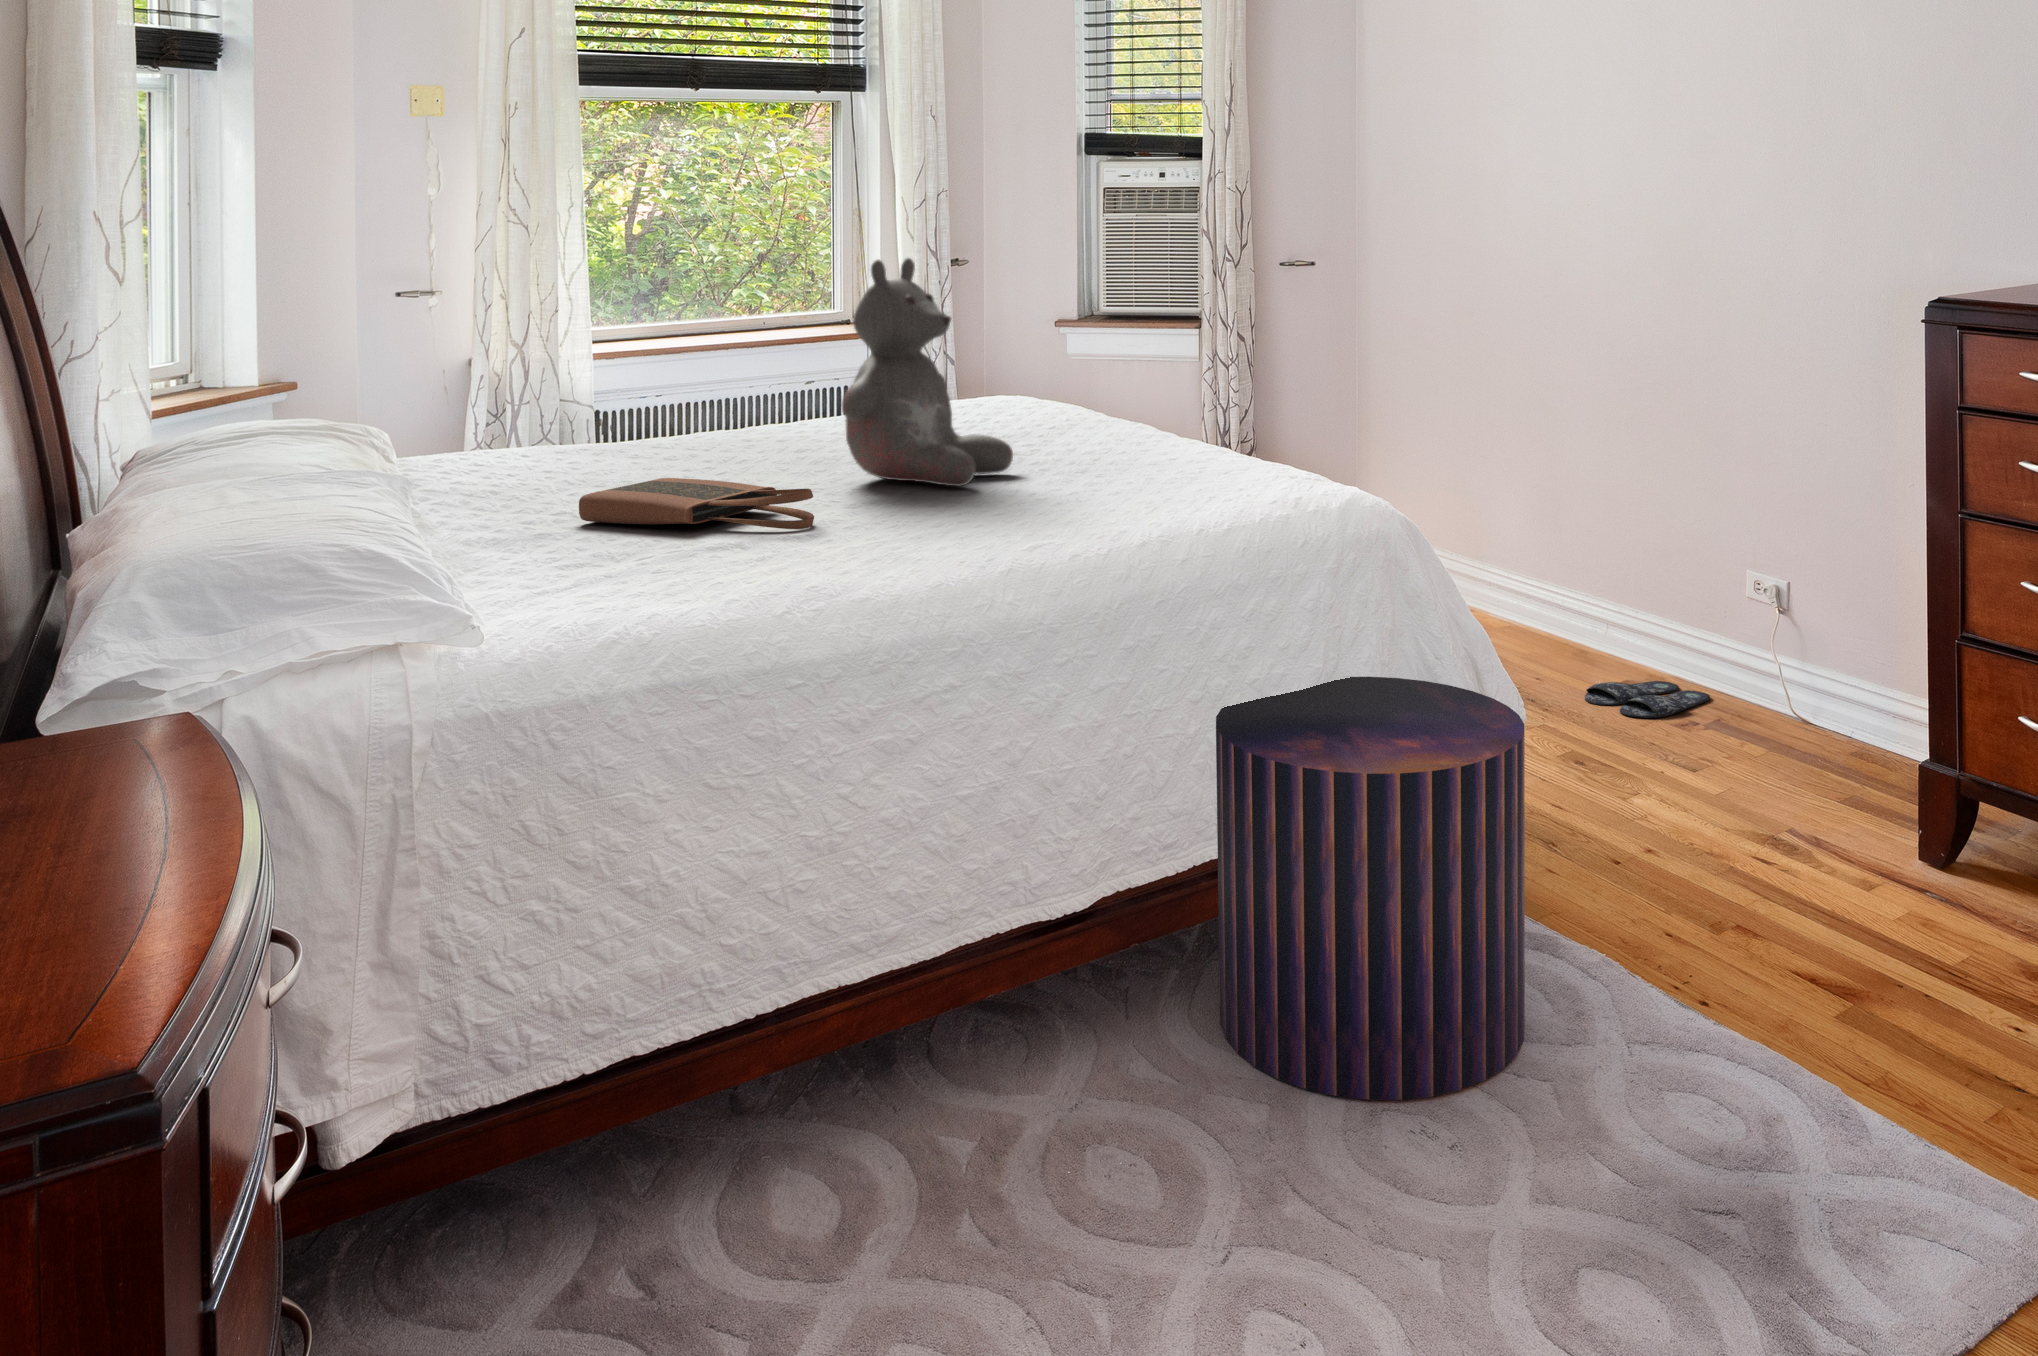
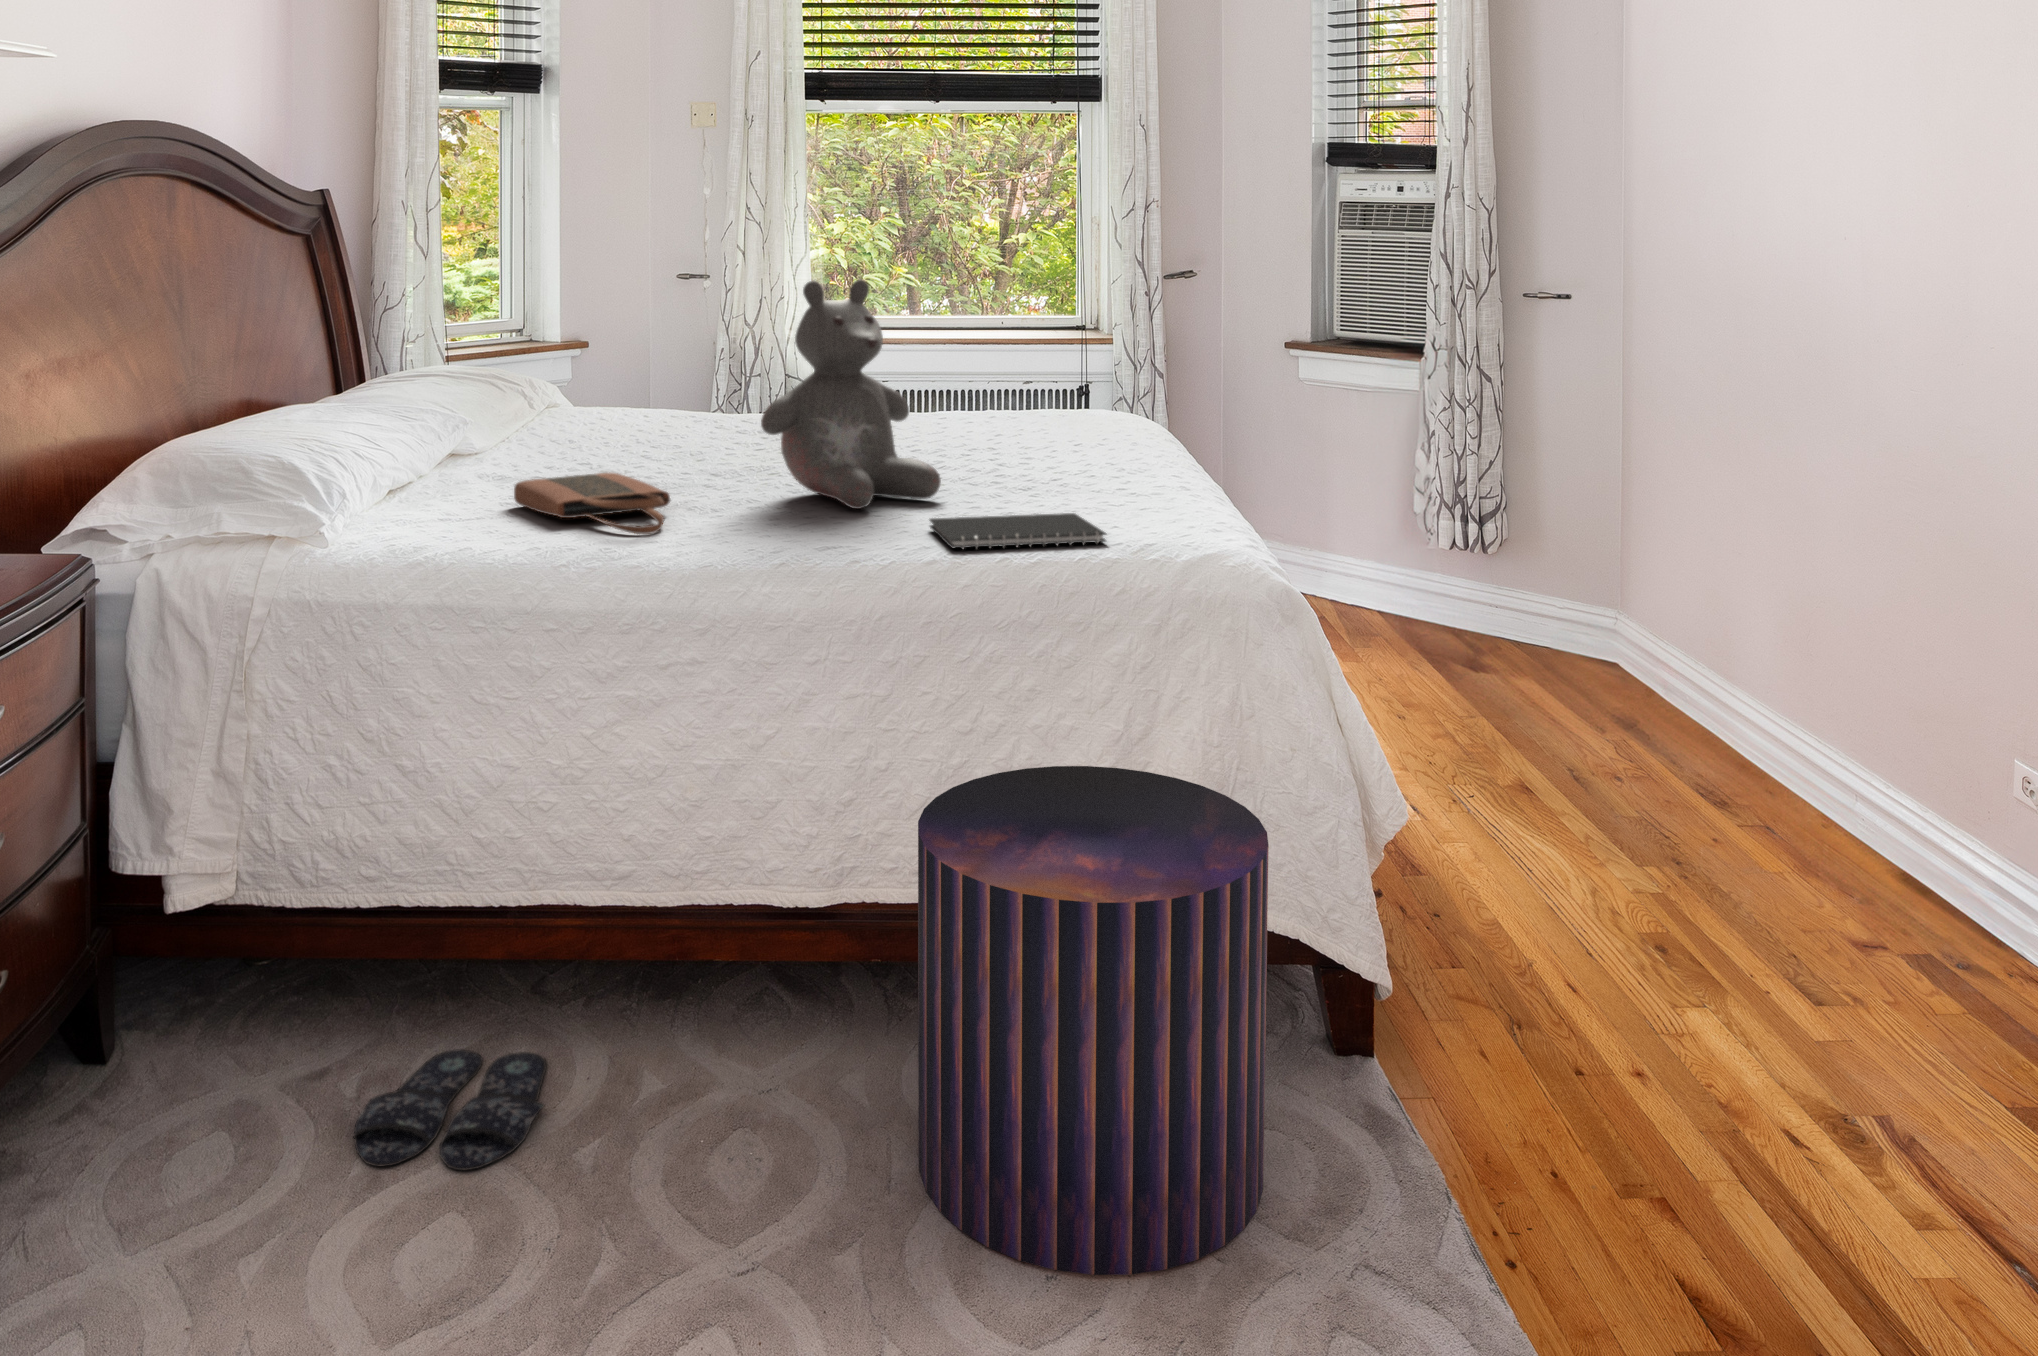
notebook: none [1068,466,1245,505] -> present [930,513,1106,549]
slippers: present [1585,681,1710,718] -> present [353,1049,546,1171]

